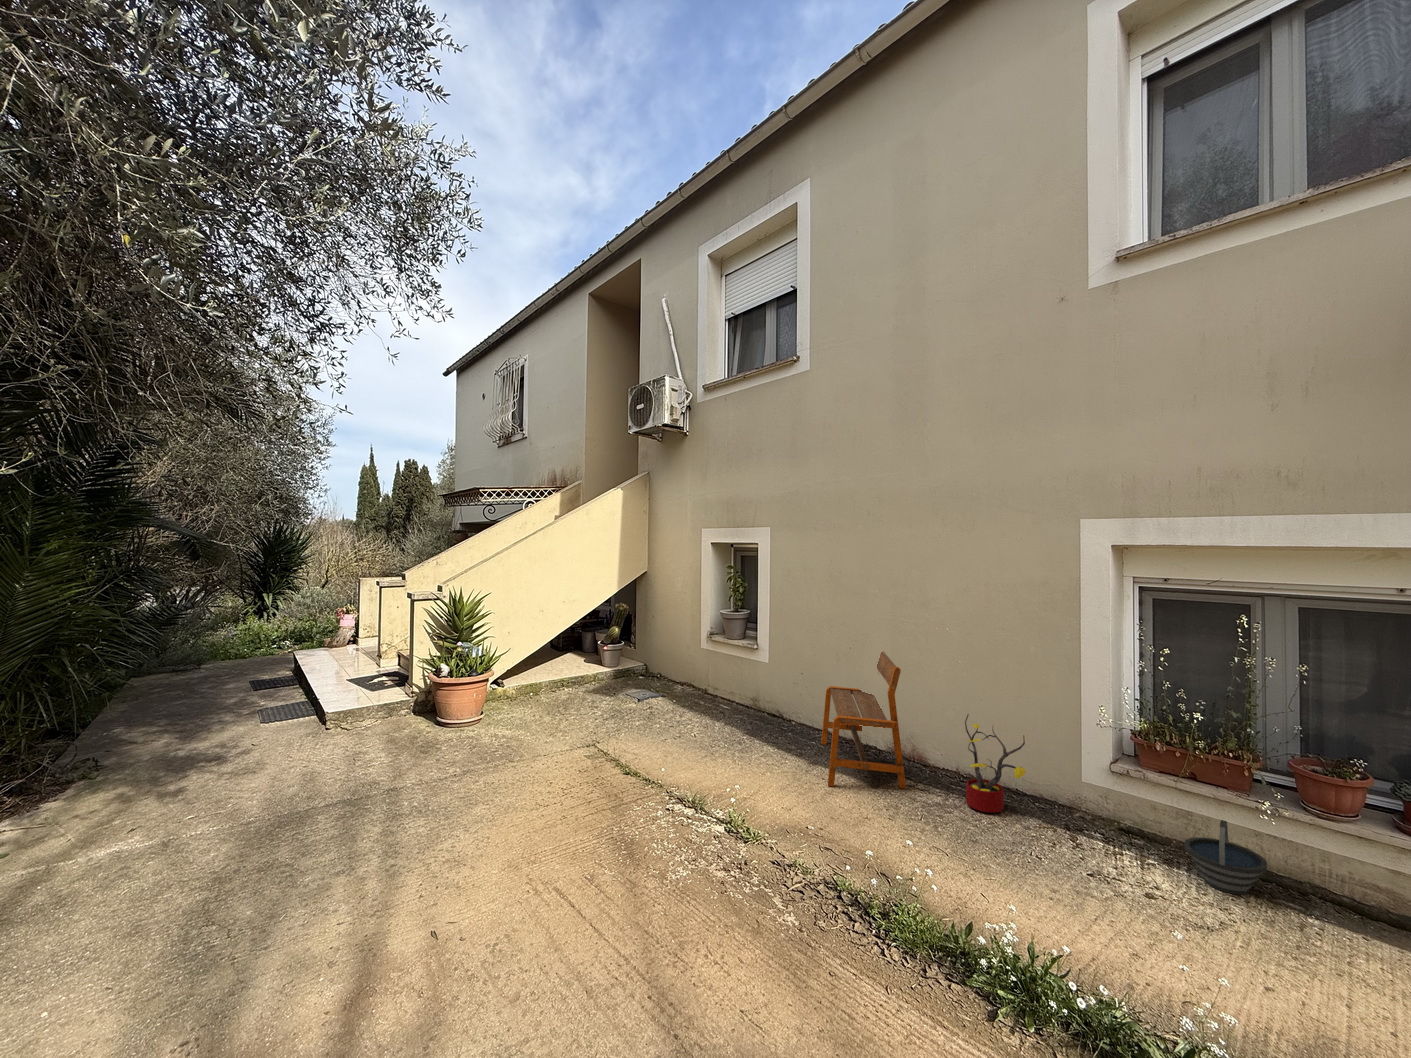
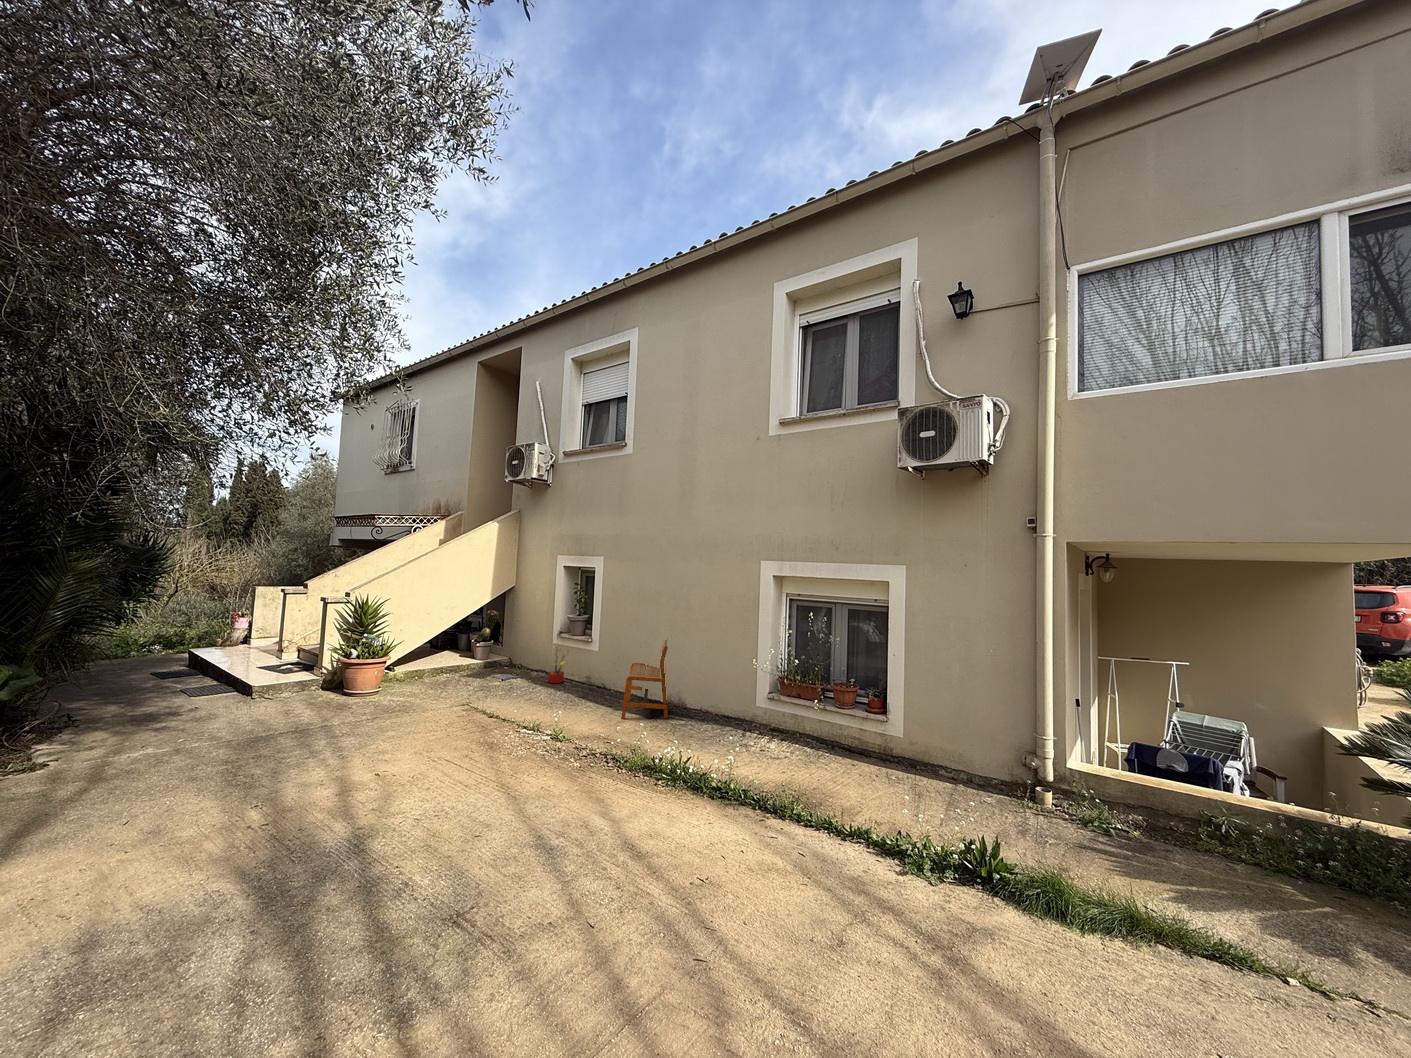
decorative plant: present [965,714,1026,813] -> present [548,647,566,683]
bucket: present [1184,820,1267,894] -> none [788,715,819,749]

